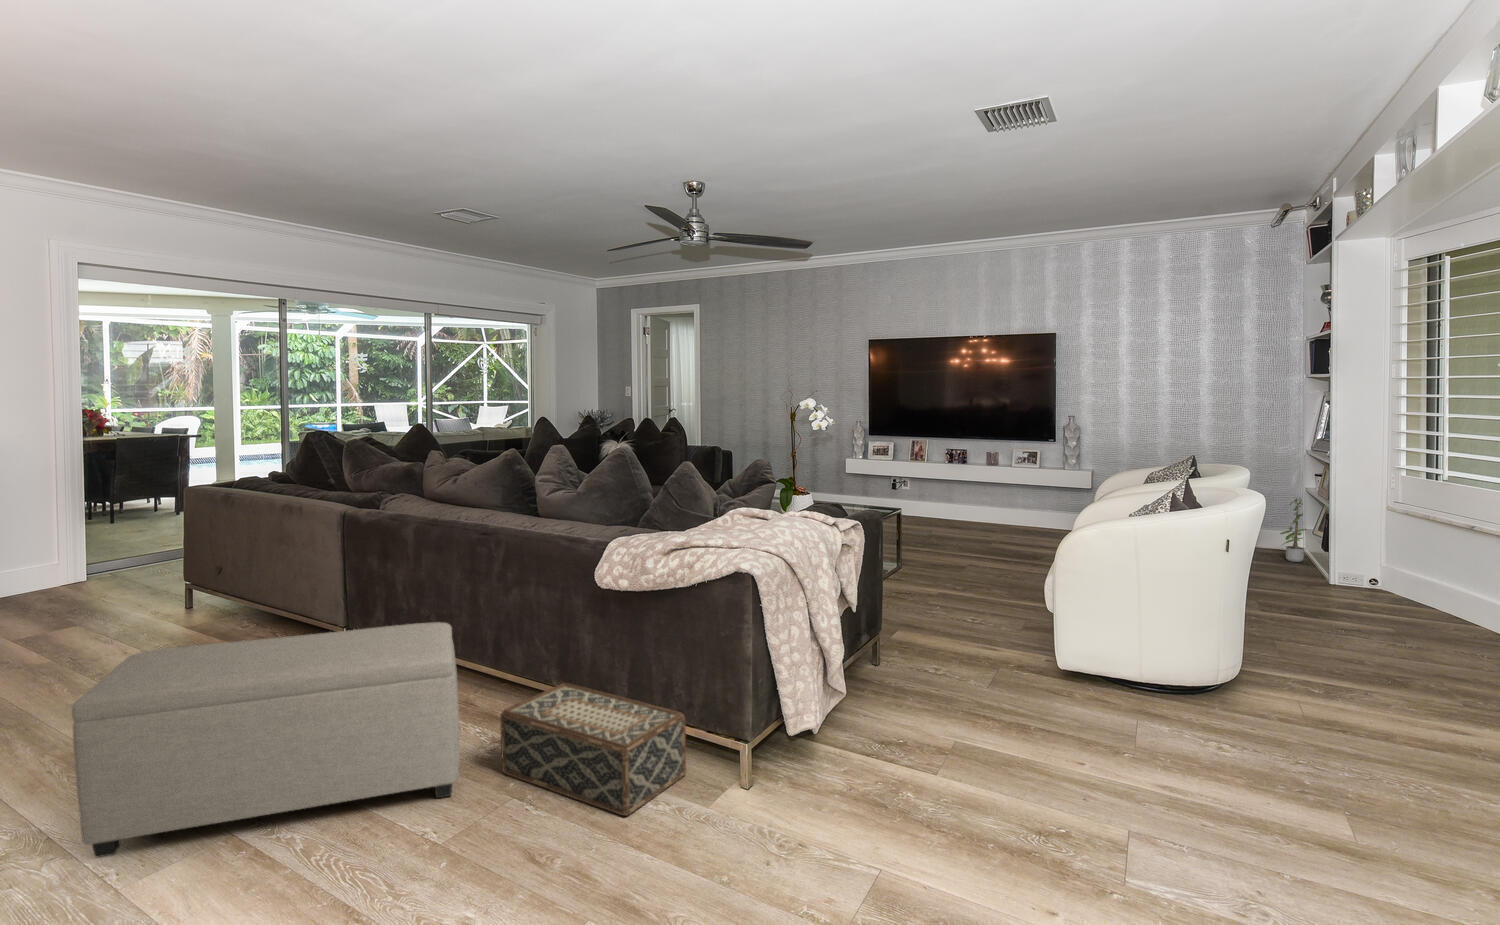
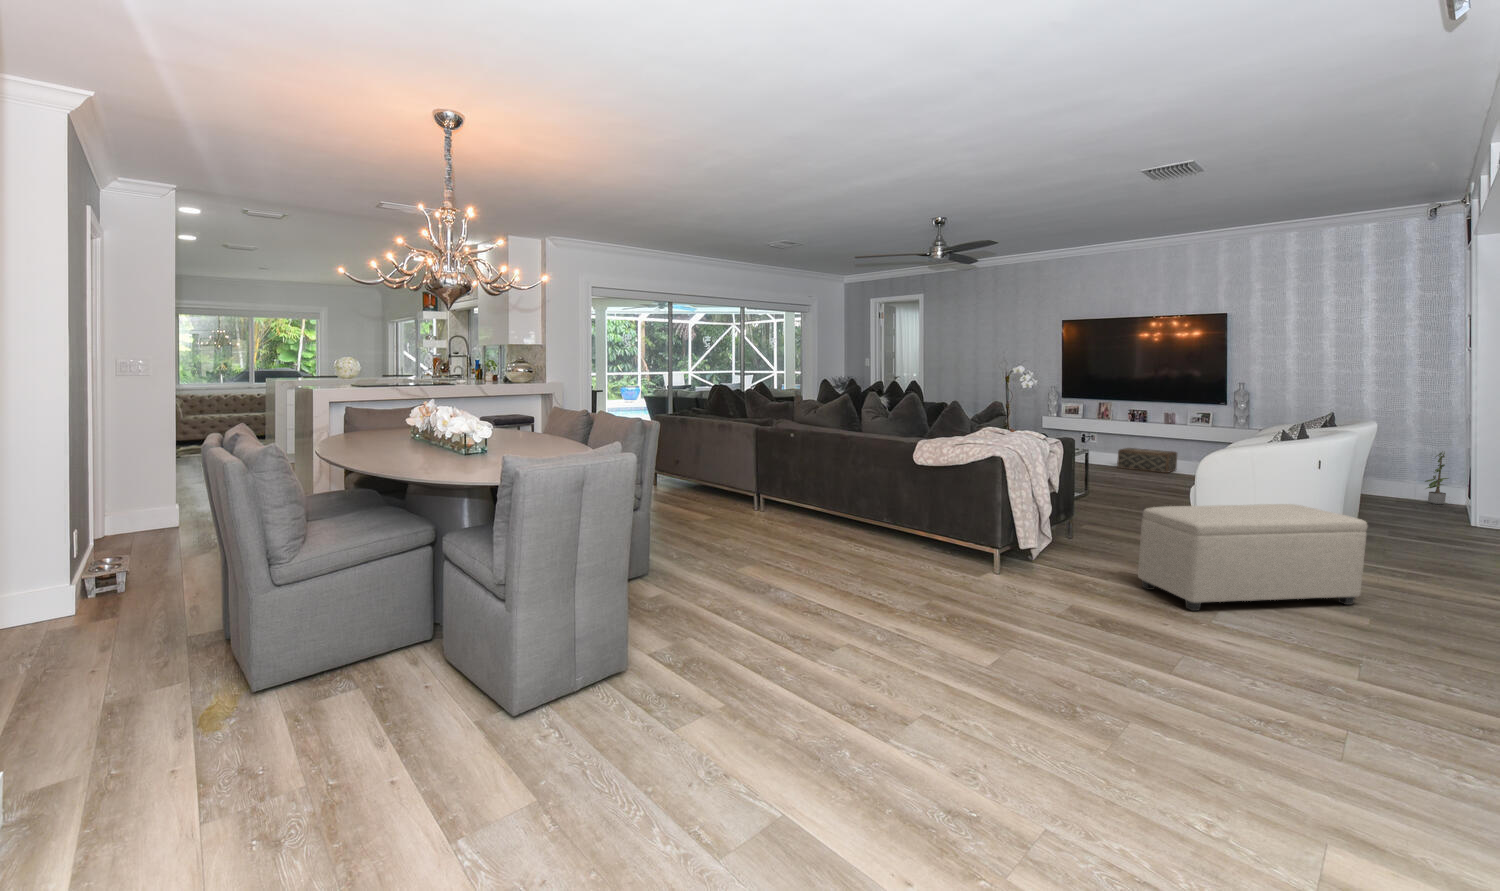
ottoman: present [72,622,460,858] -> present [1138,504,1367,611]
woven basket: present [500,683,686,816] -> present [1117,448,1177,473]

